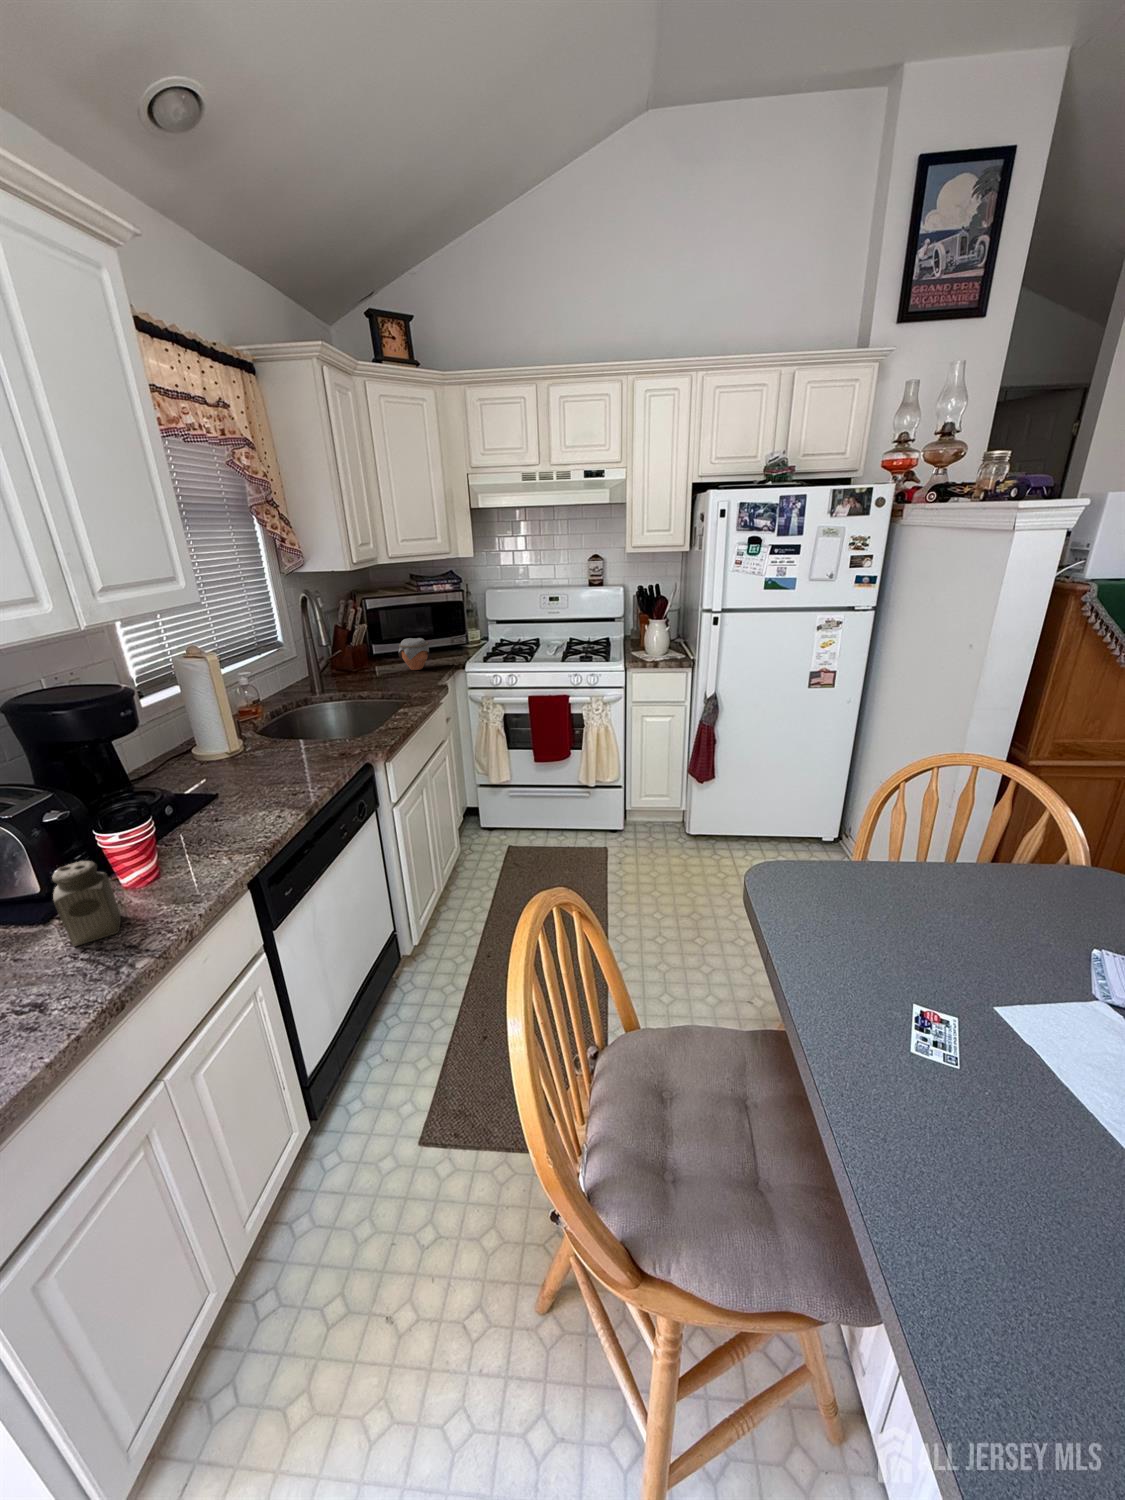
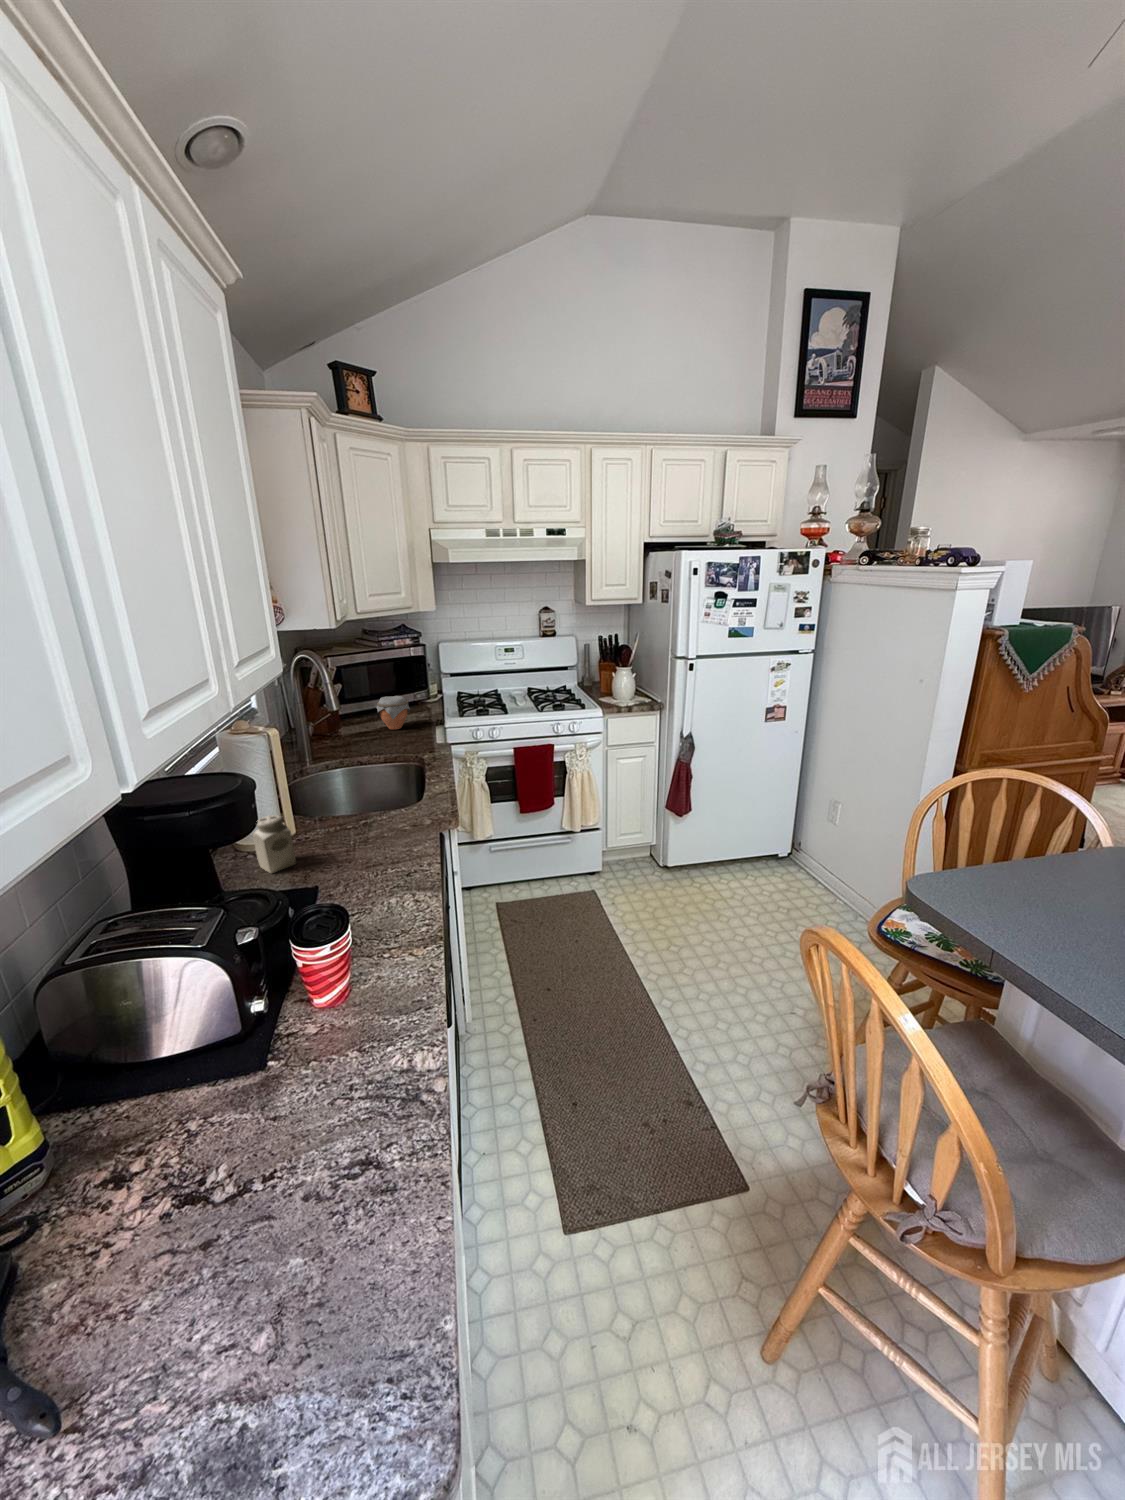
salt shaker: present [52,861,121,946] -> present [253,815,296,873]

